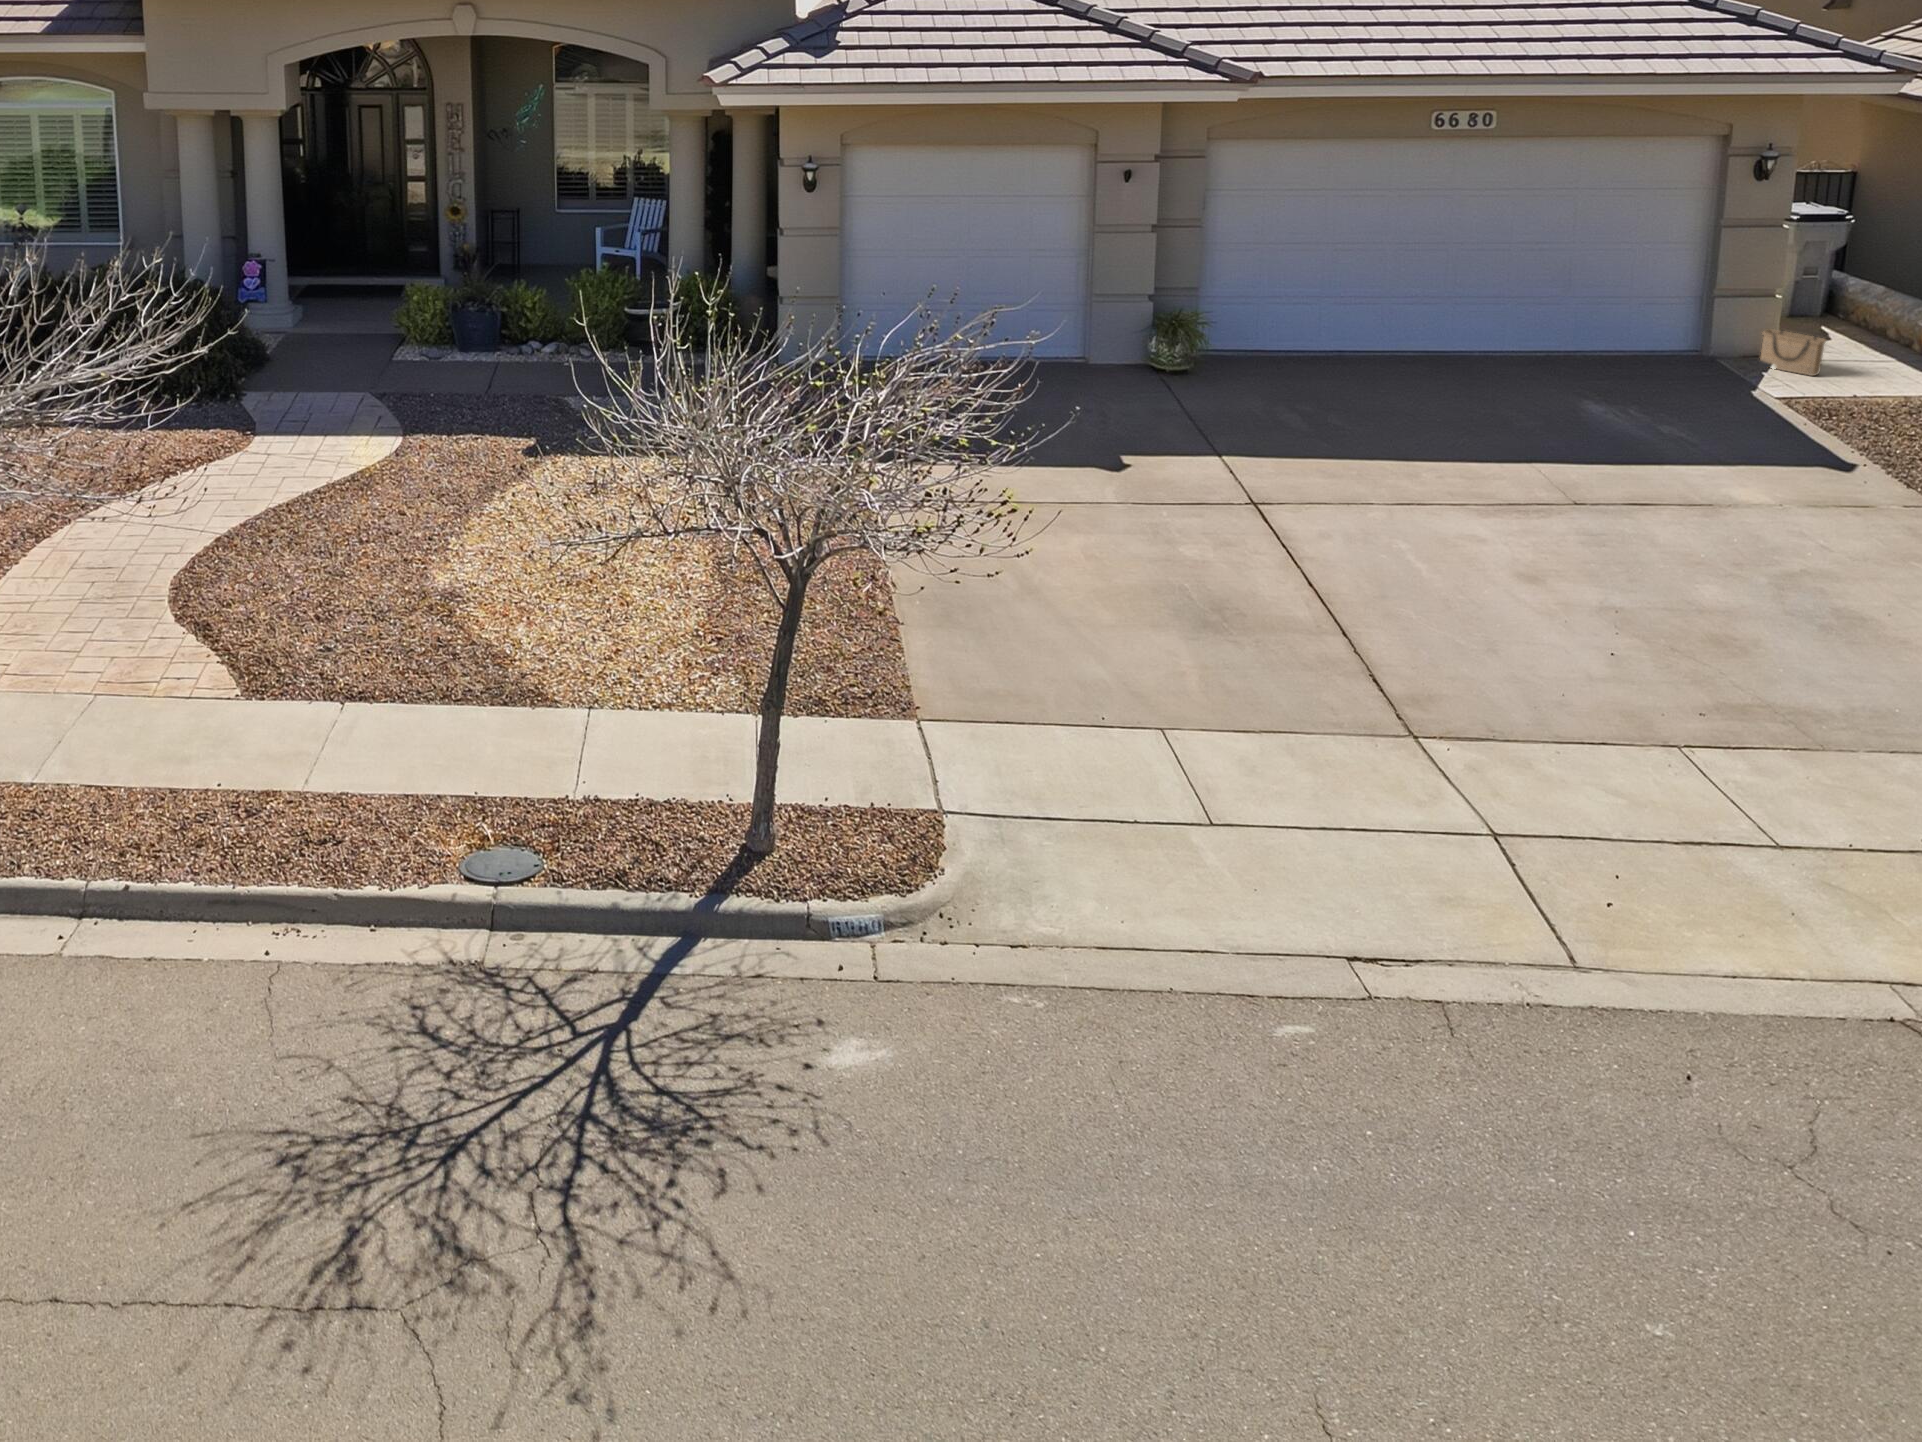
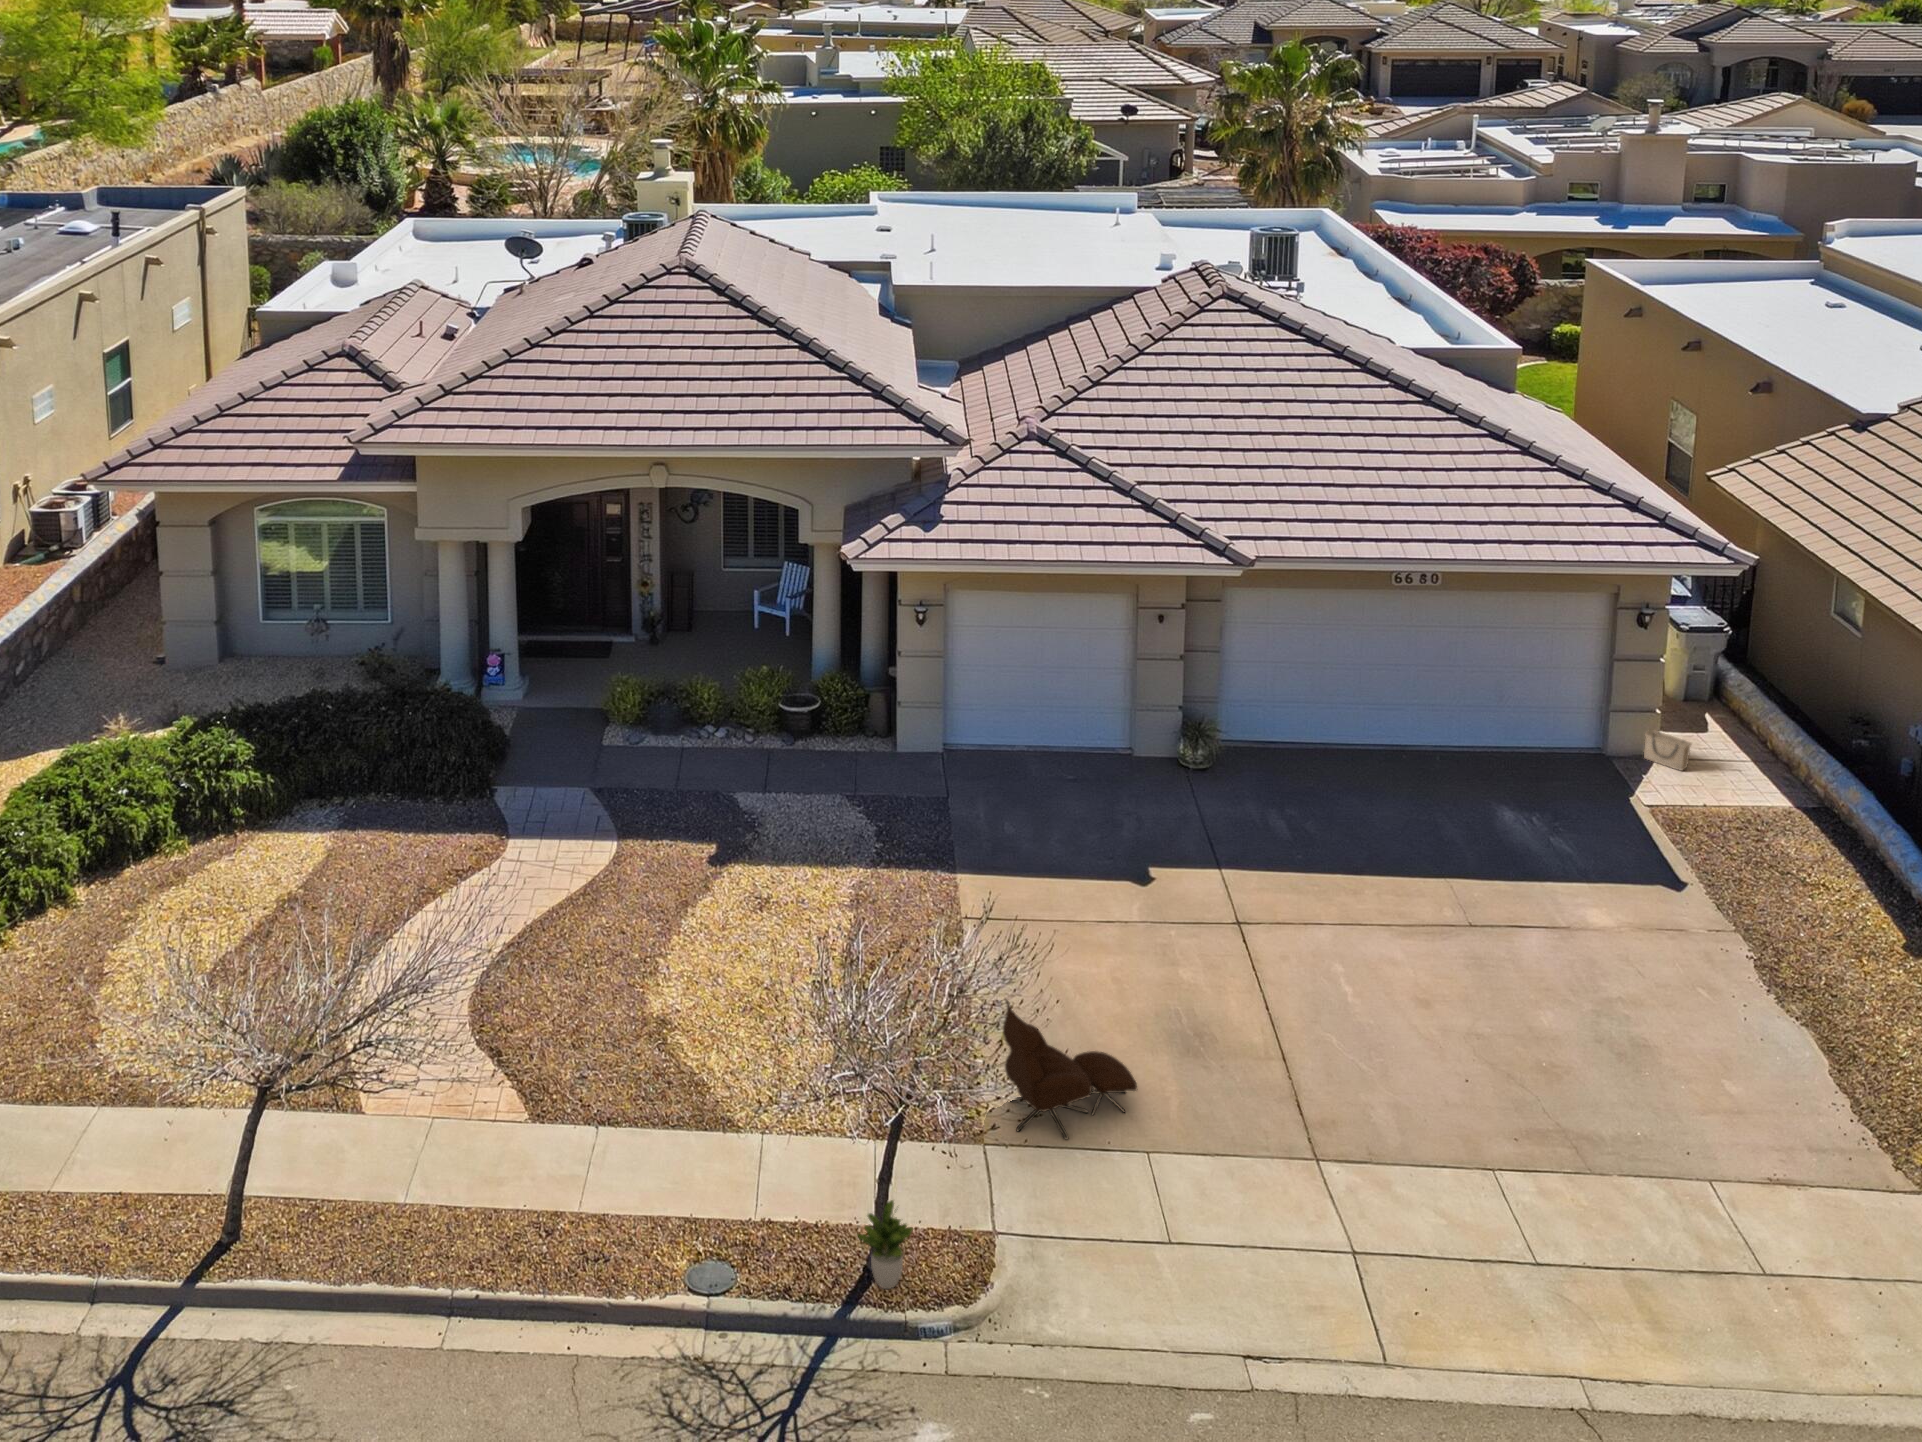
lounge chair: none [929,506,1143,714] -> present [1003,1000,1138,1139]
potted plant: none [728,735,821,879] -> present [858,1200,913,1289]

